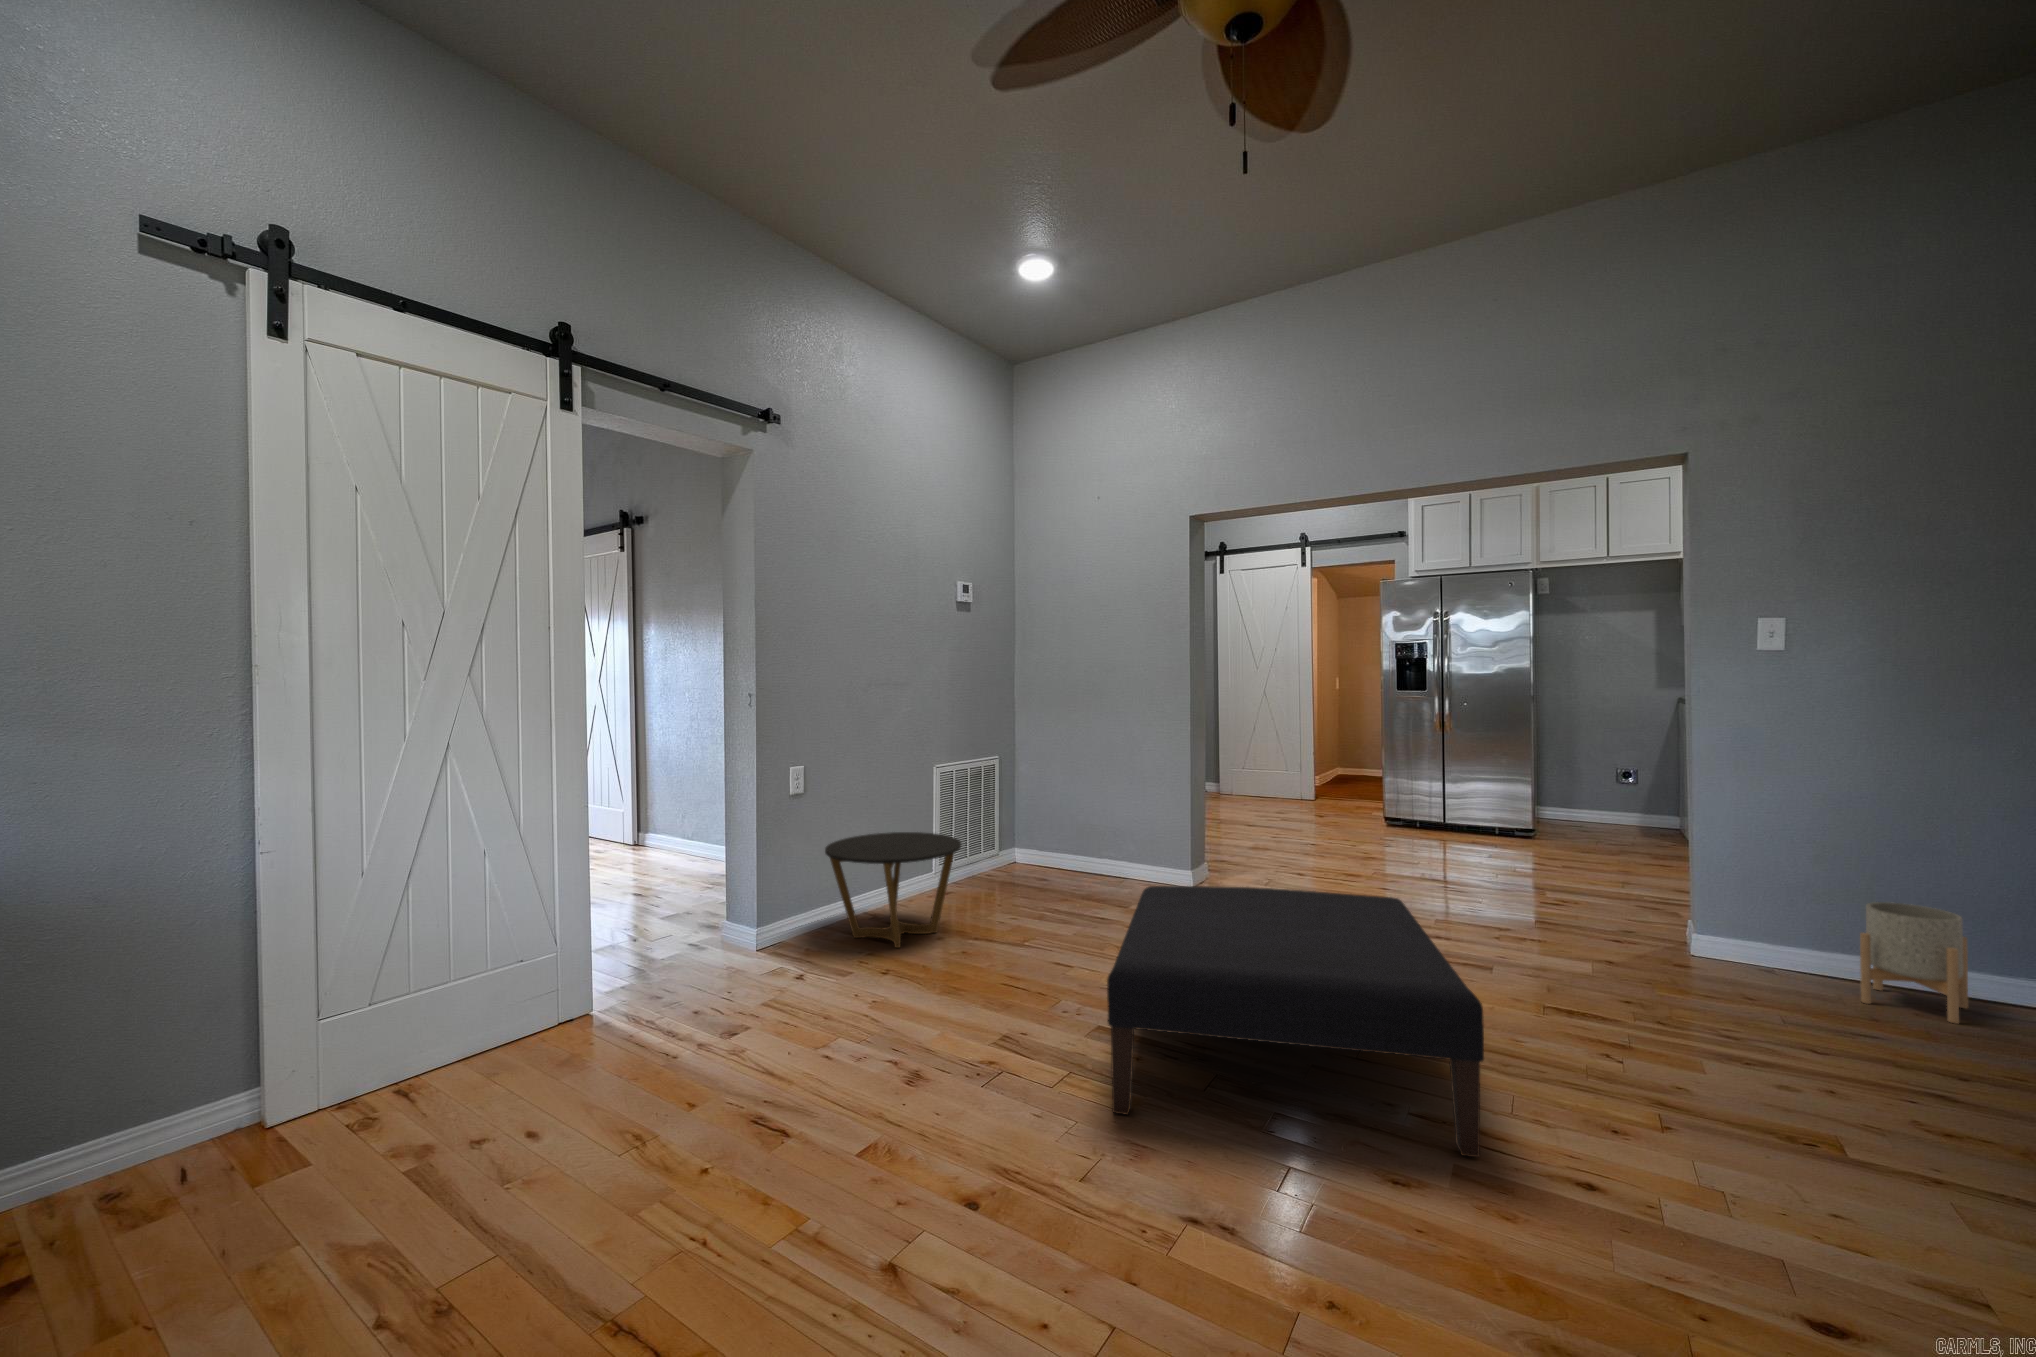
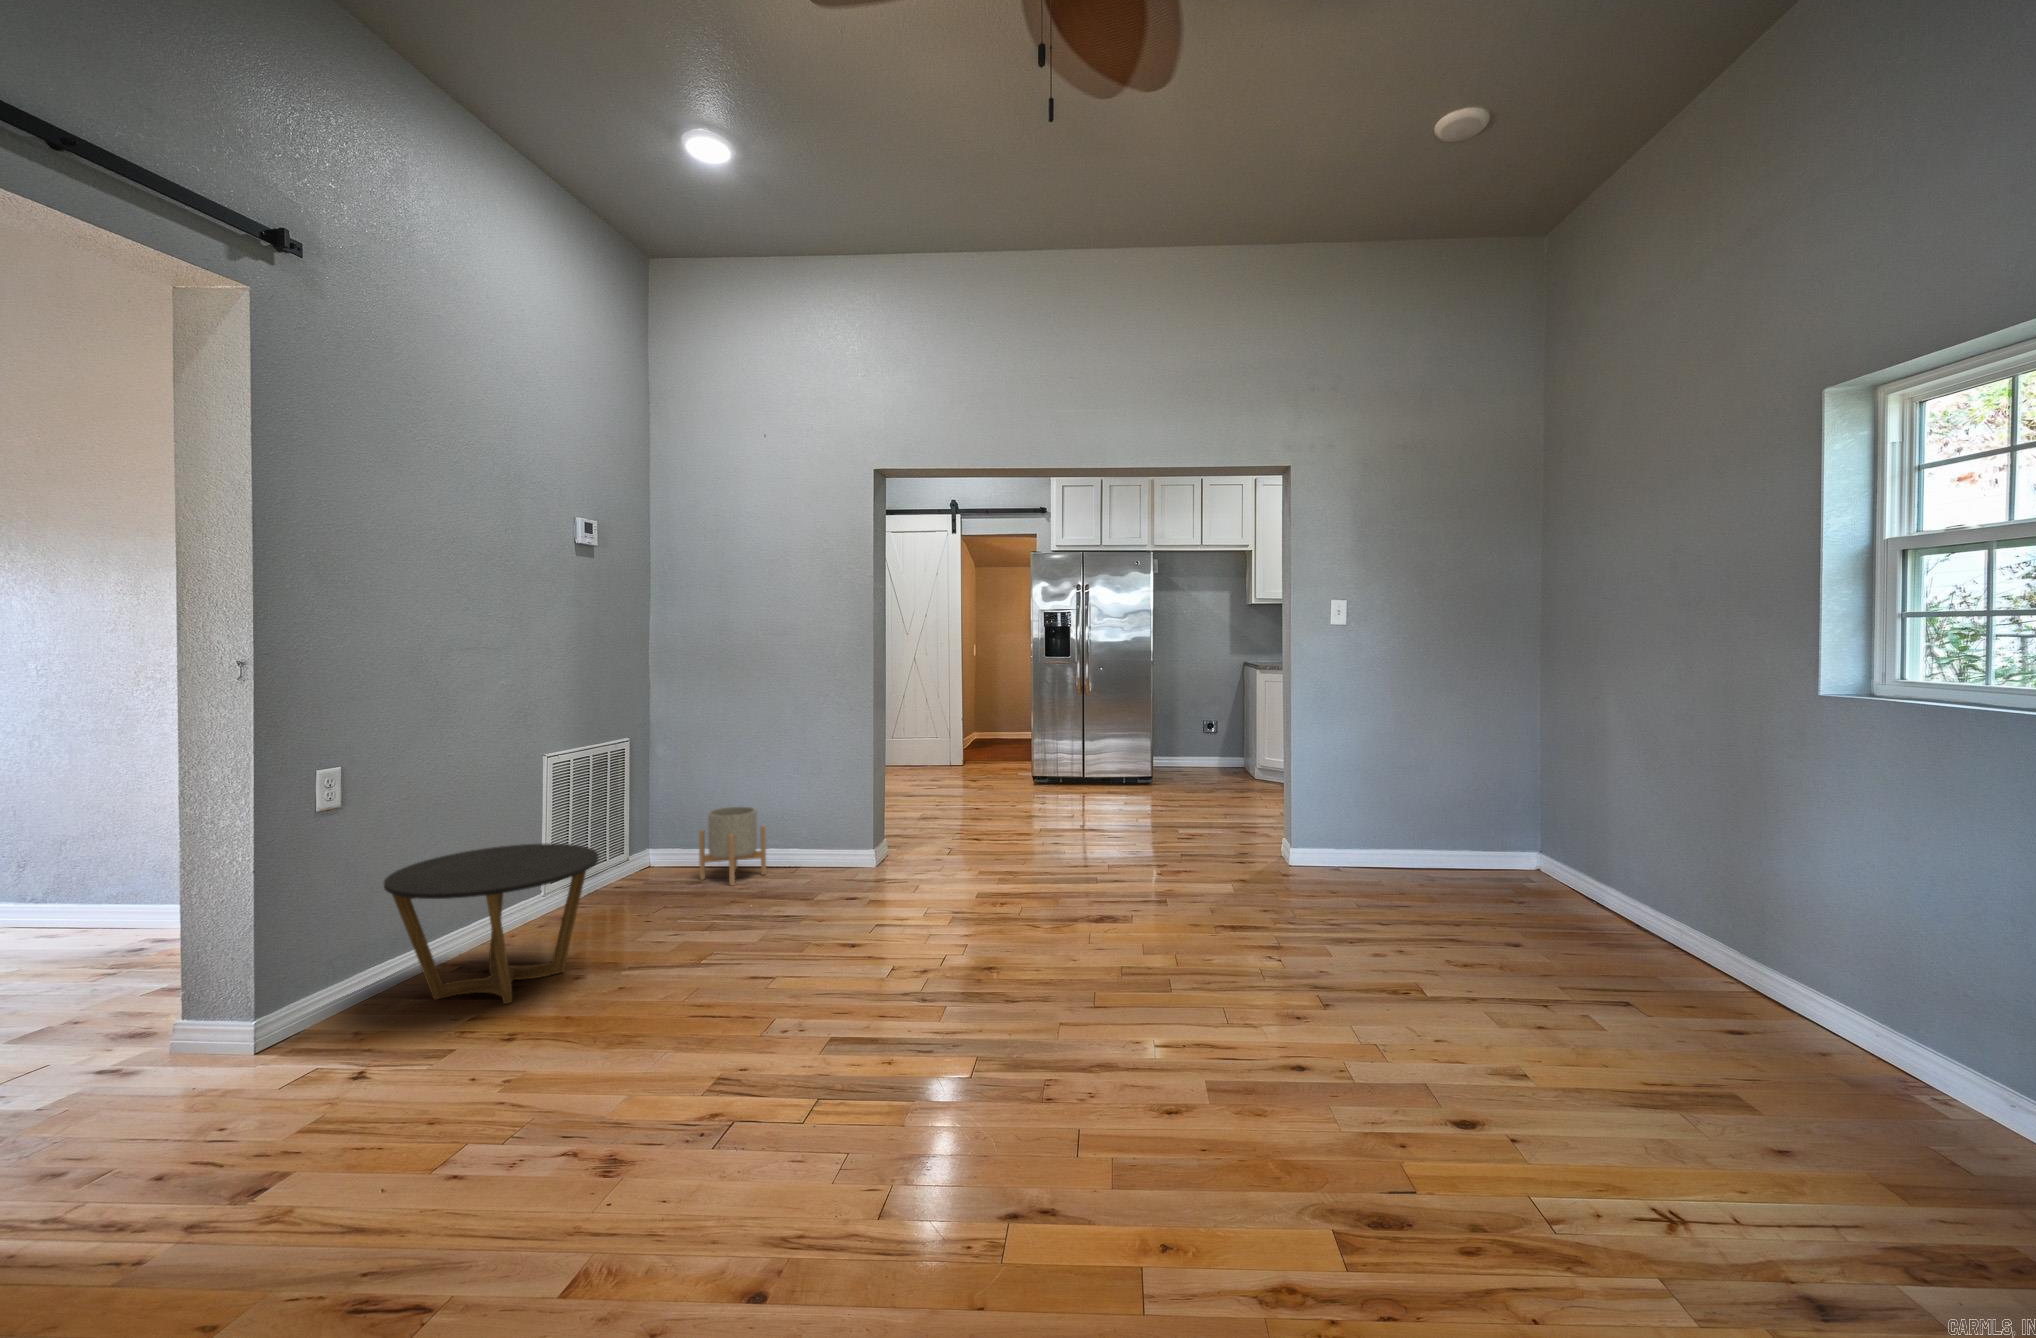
ottoman: present [1107,886,1484,1157] -> none [847,867,1233,1174]
planter: present [1860,902,1968,1024] -> present [699,807,766,886]

